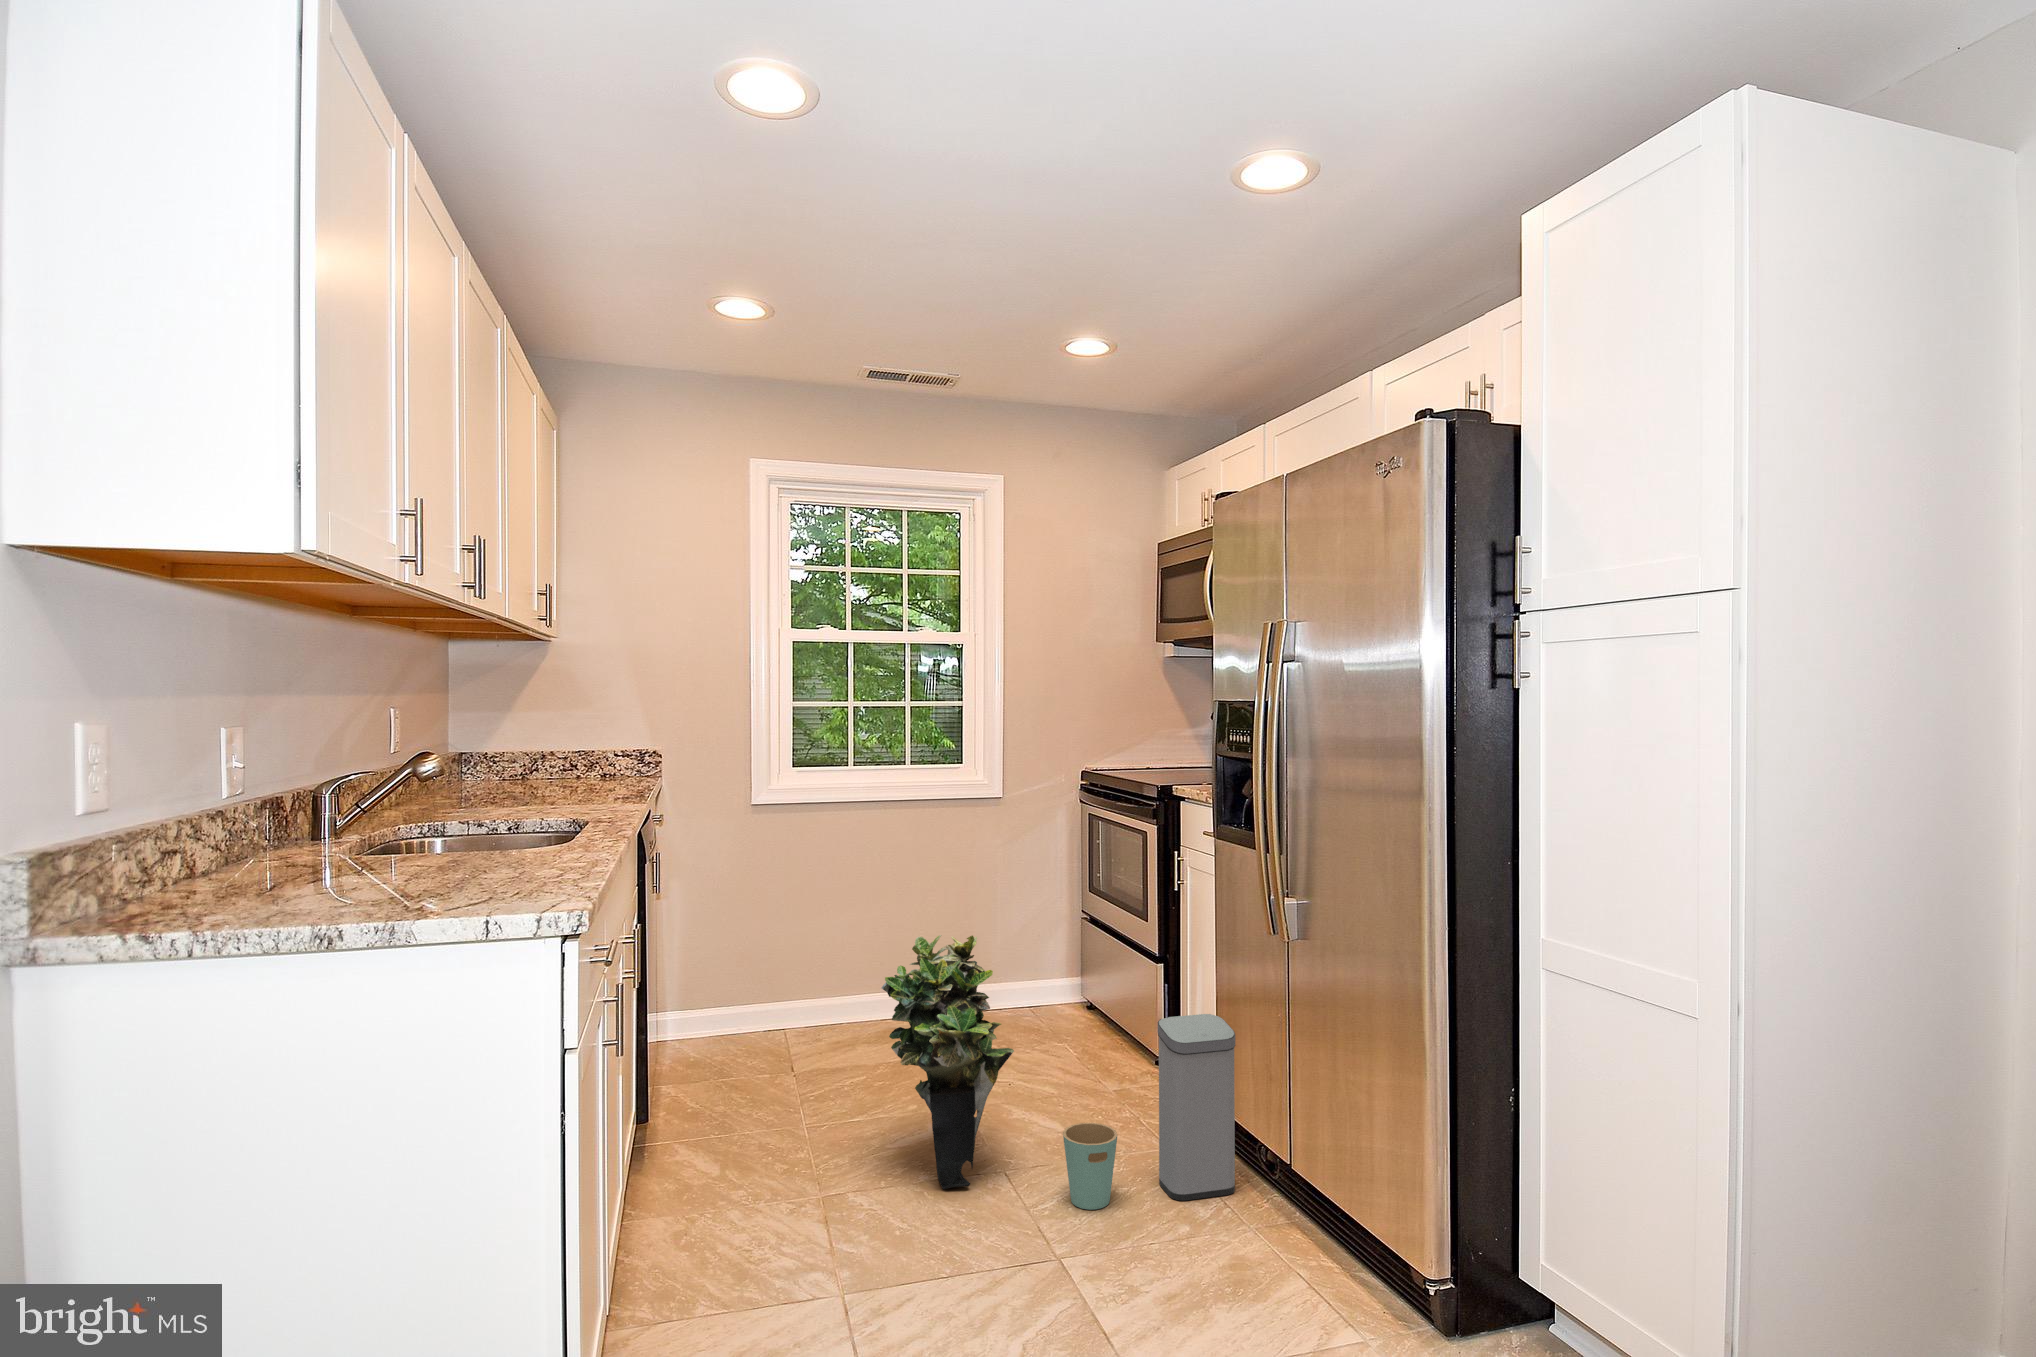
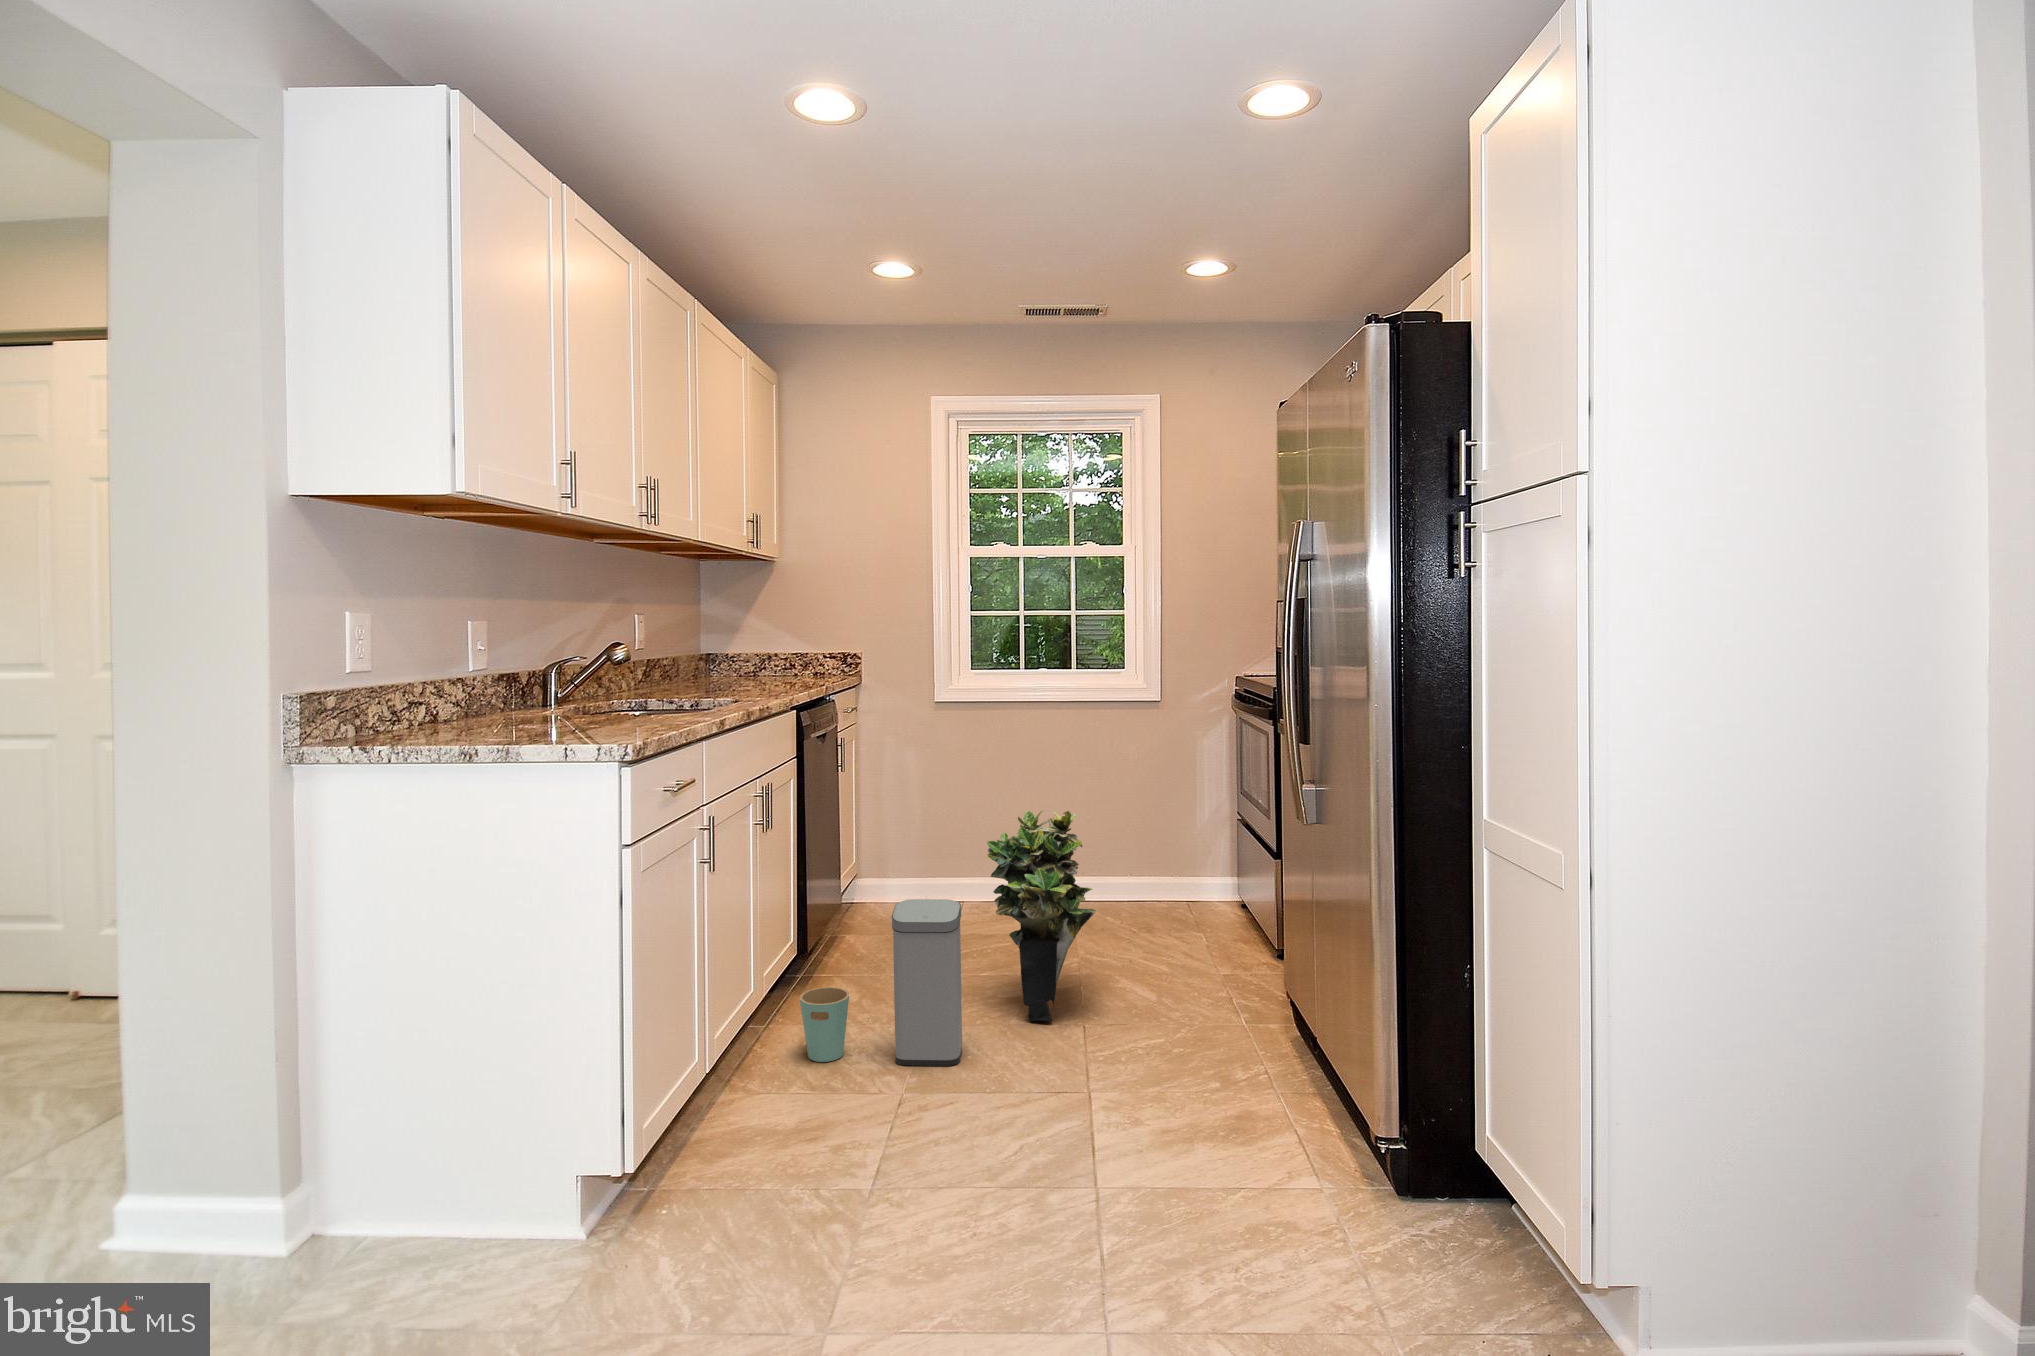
trash can: present [1063,1014,1235,1210] -> present [800,899,962,1066]

